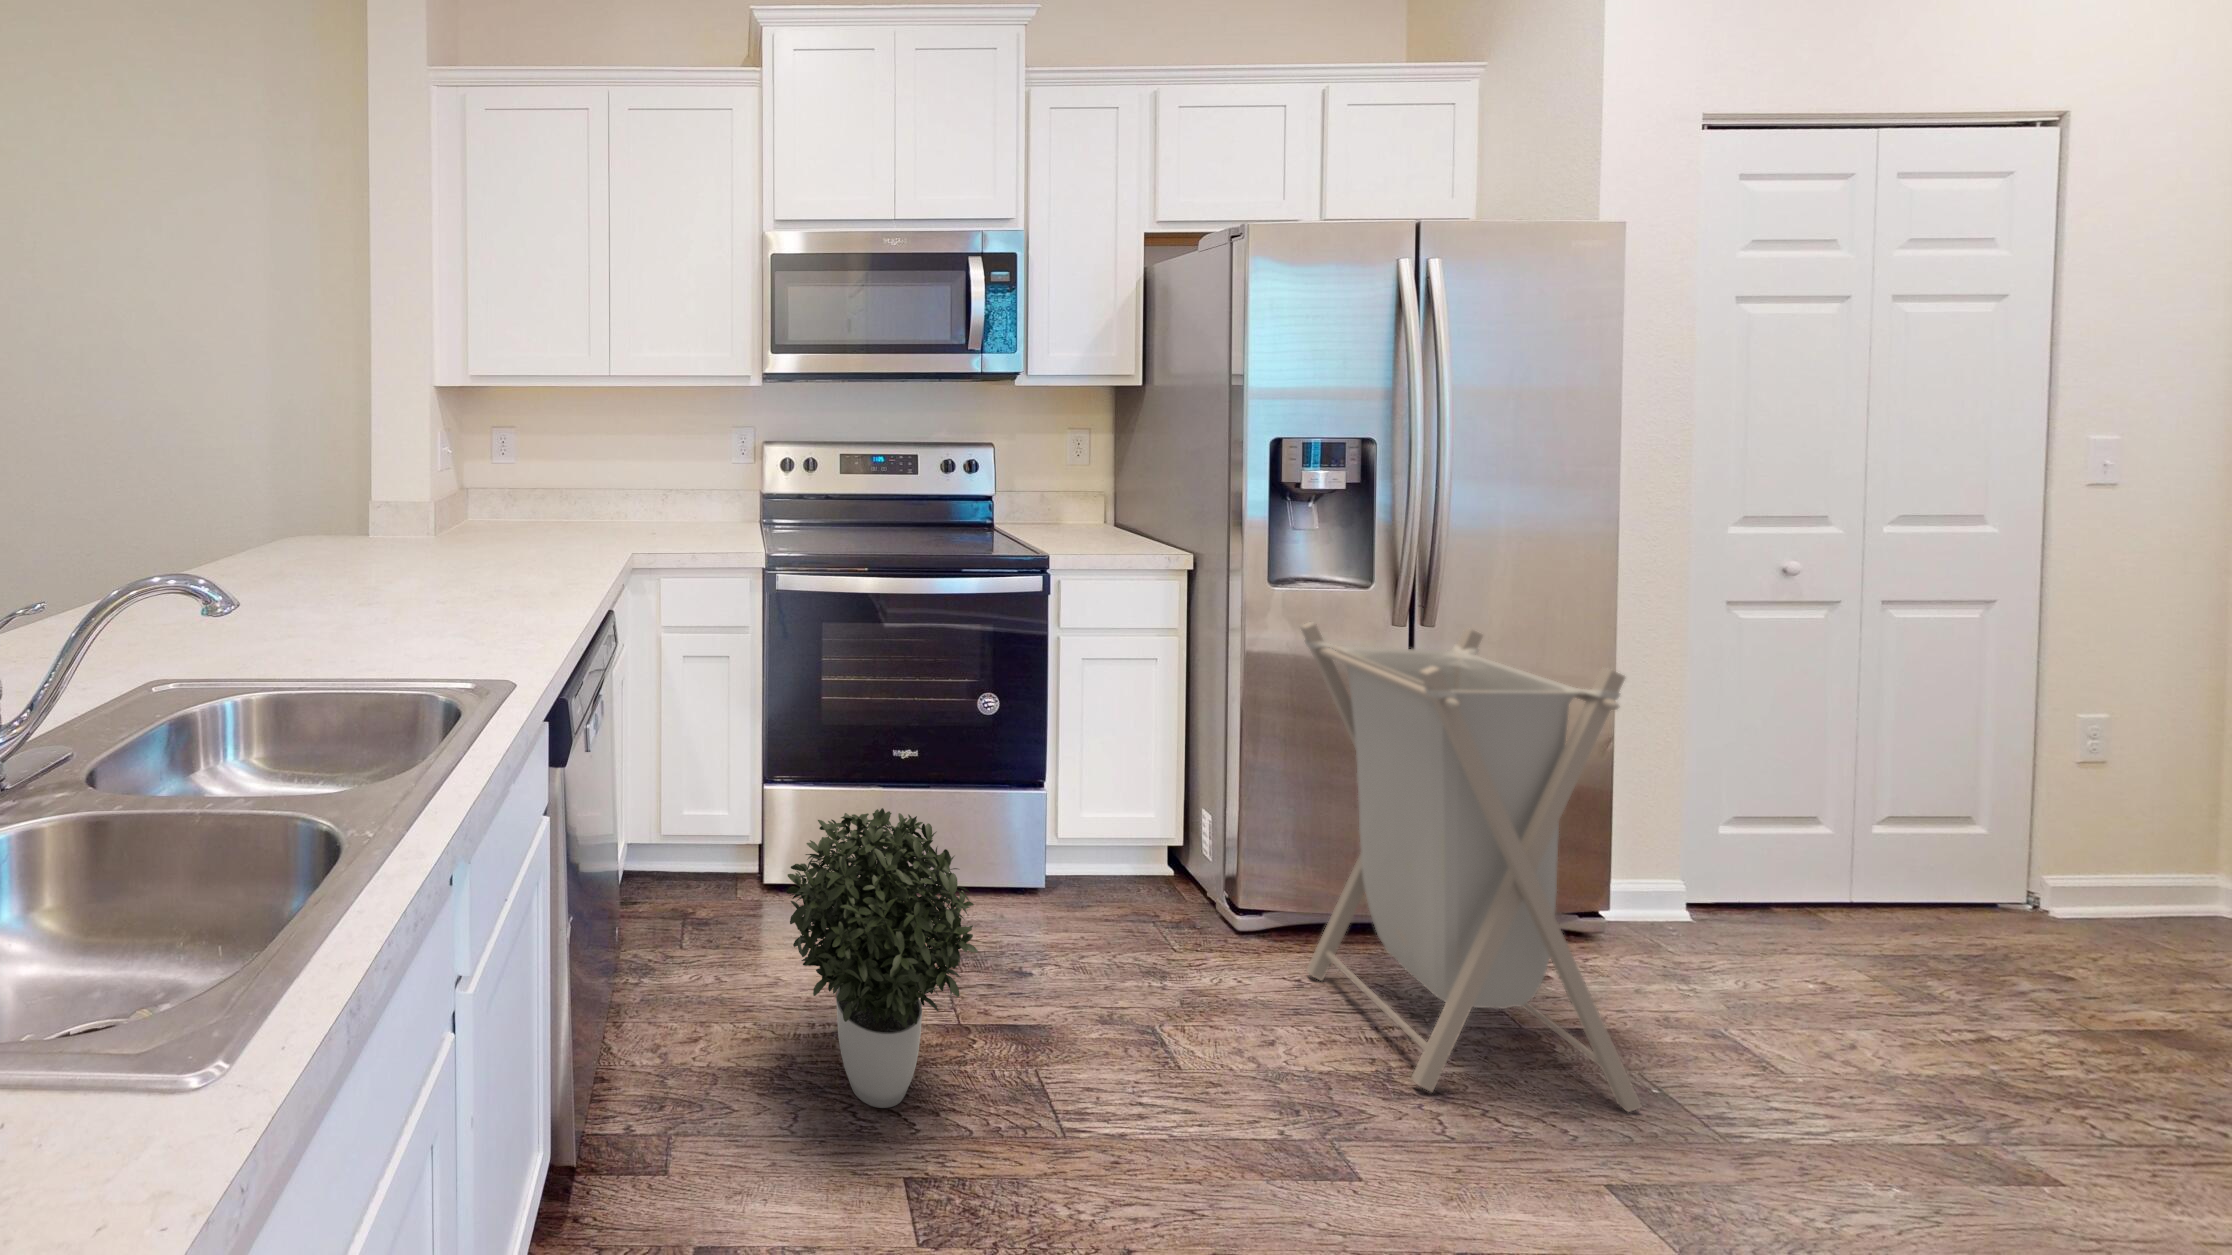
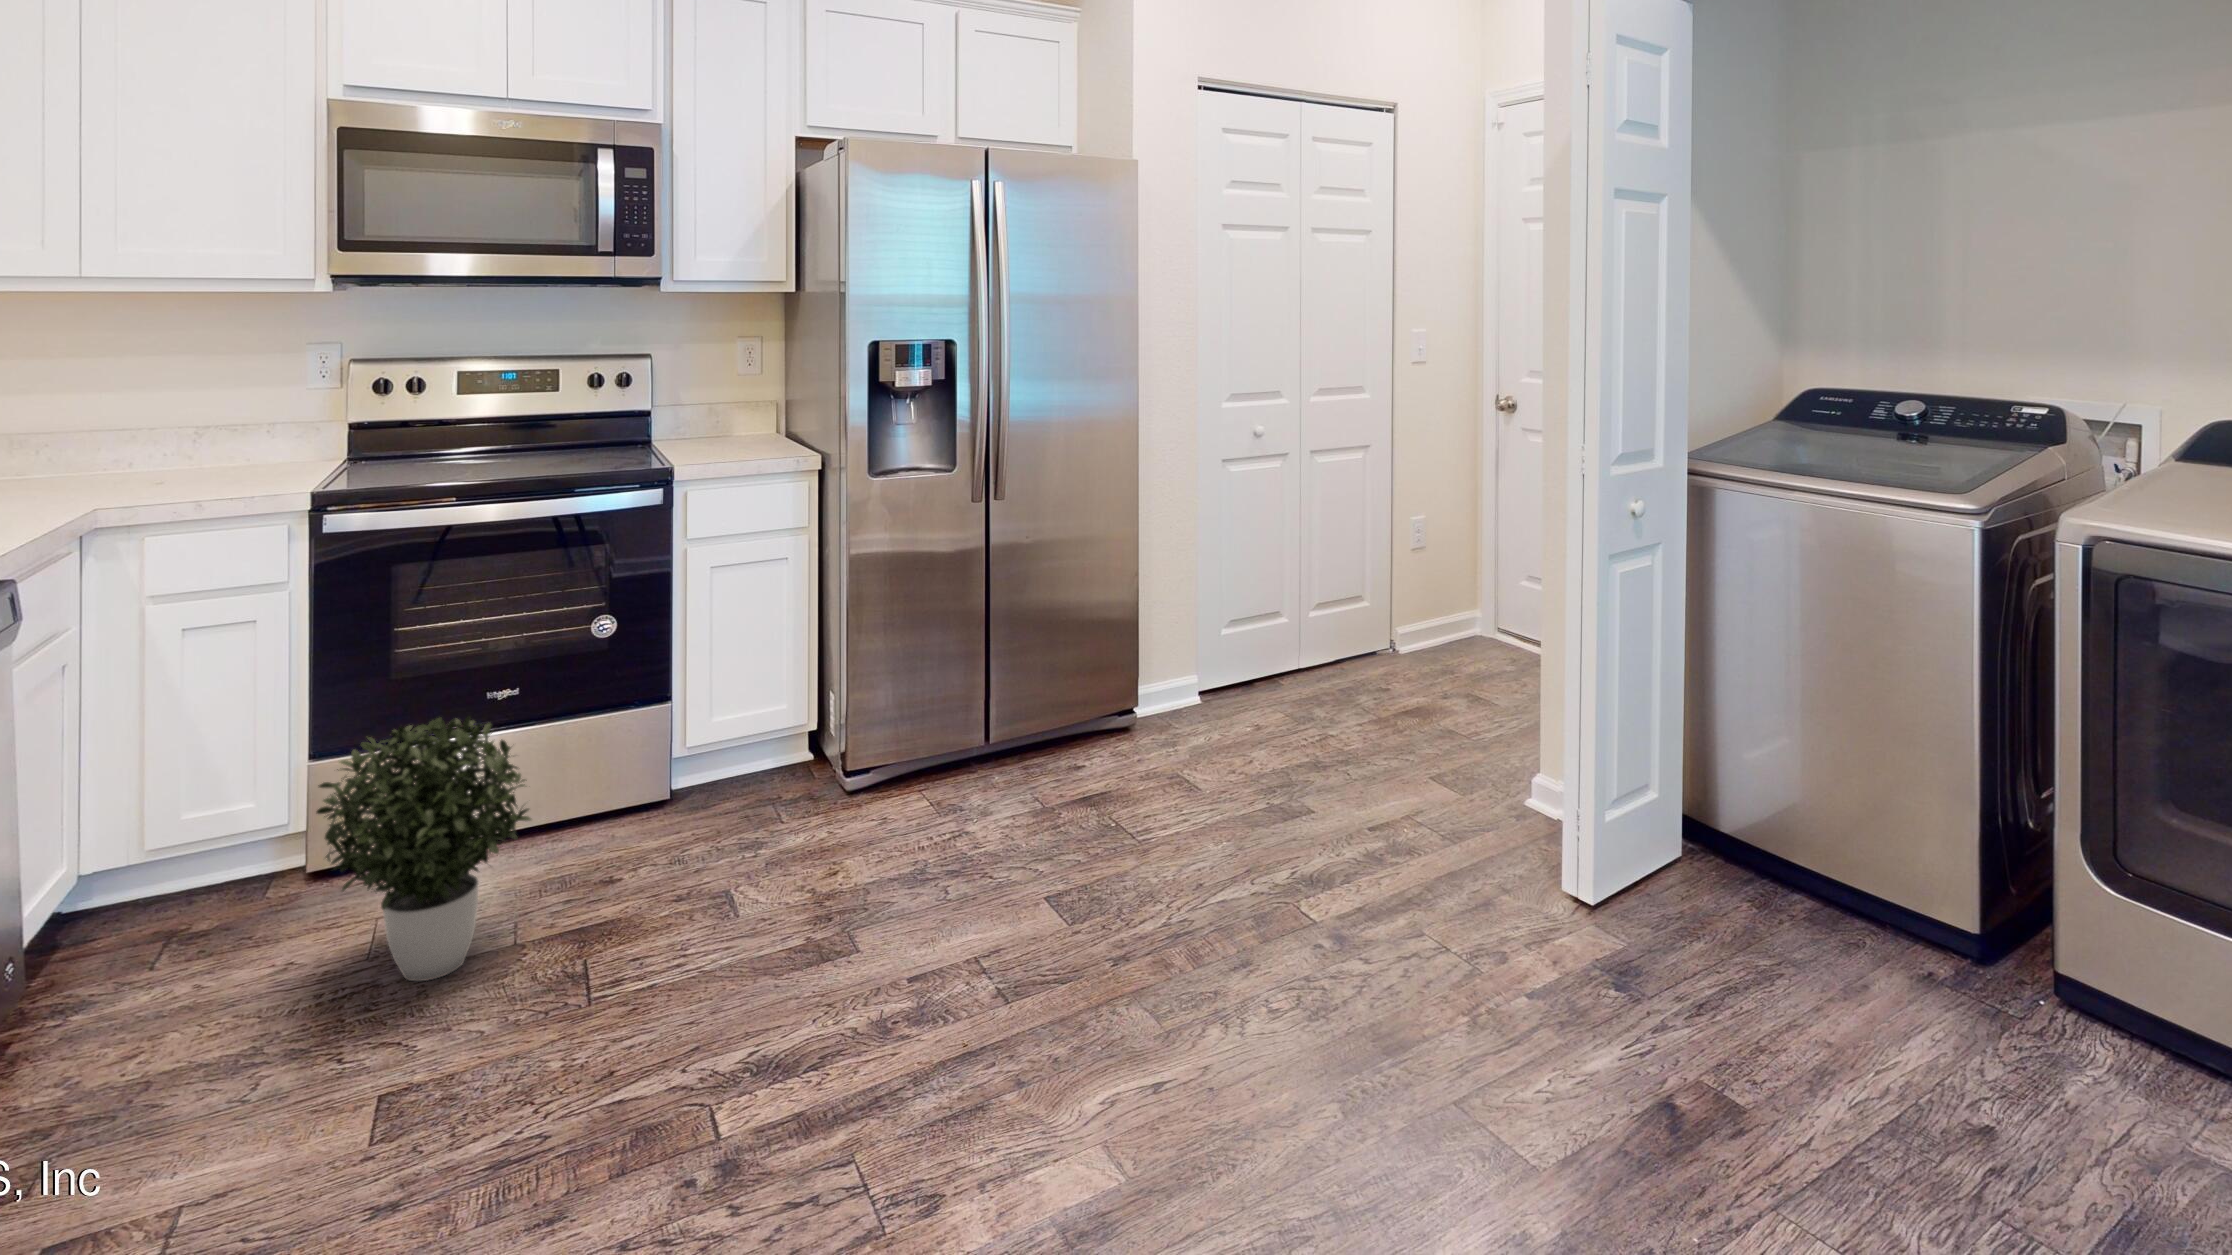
laundry hamper: present [1301,622,1641,1112] -> none [885,497,1070,842]

